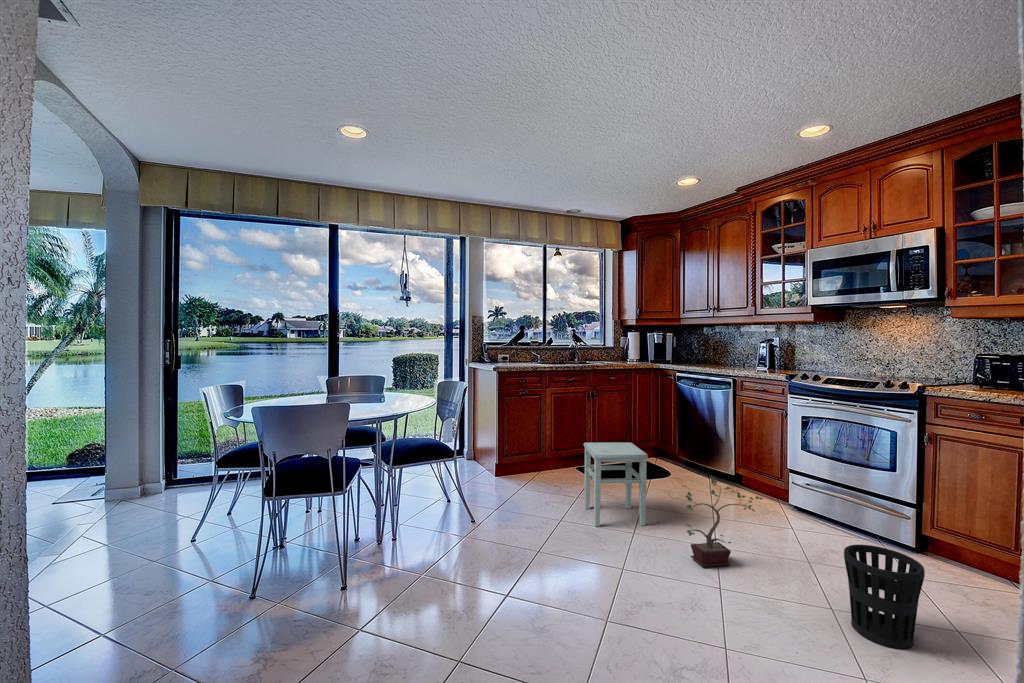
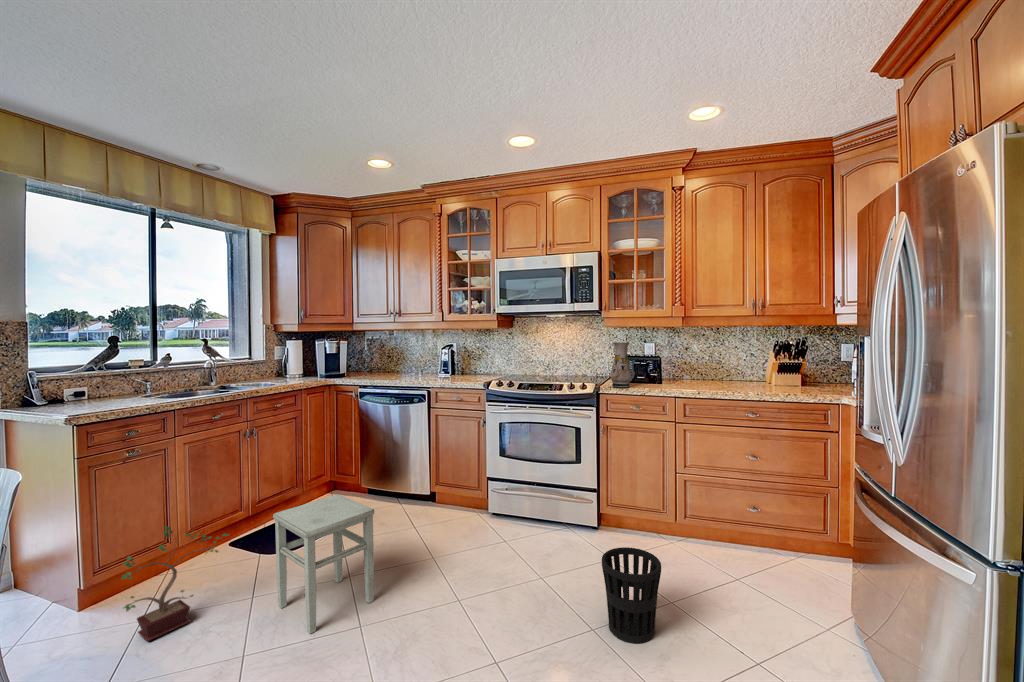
vase: none [956,334,992,391] -> present [611,342,631,387]
potted plant: present [686,475,763,567] -> present [121,526,229,641]

